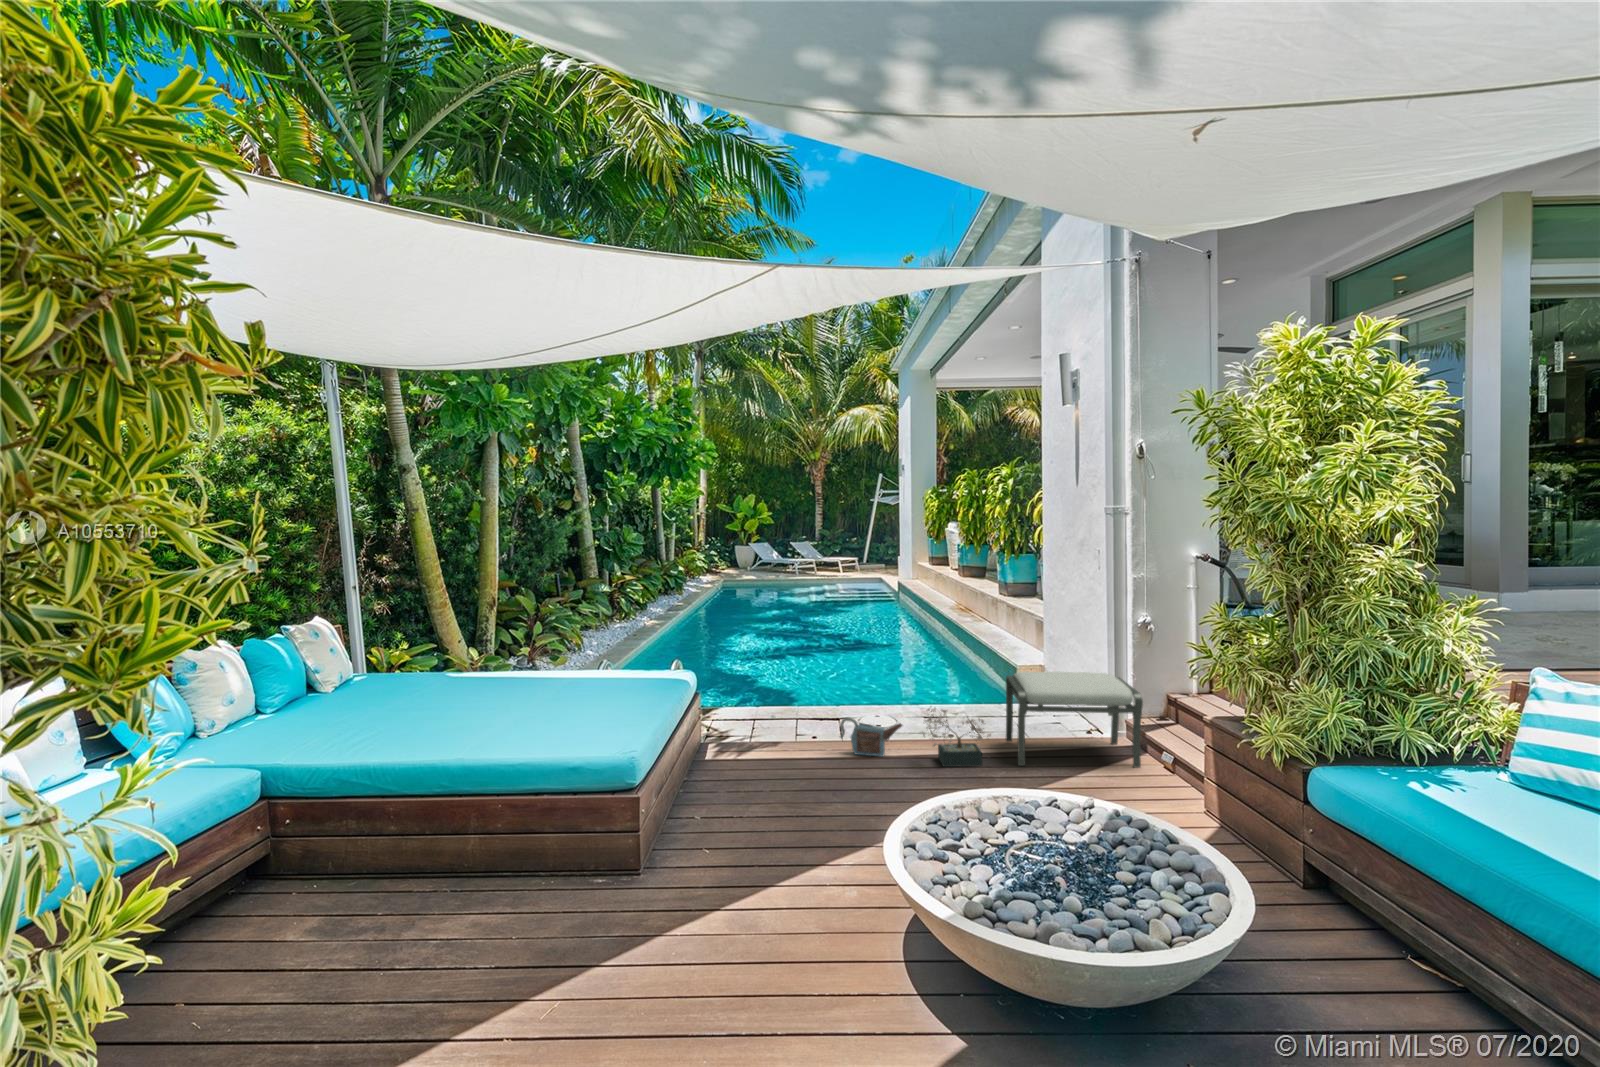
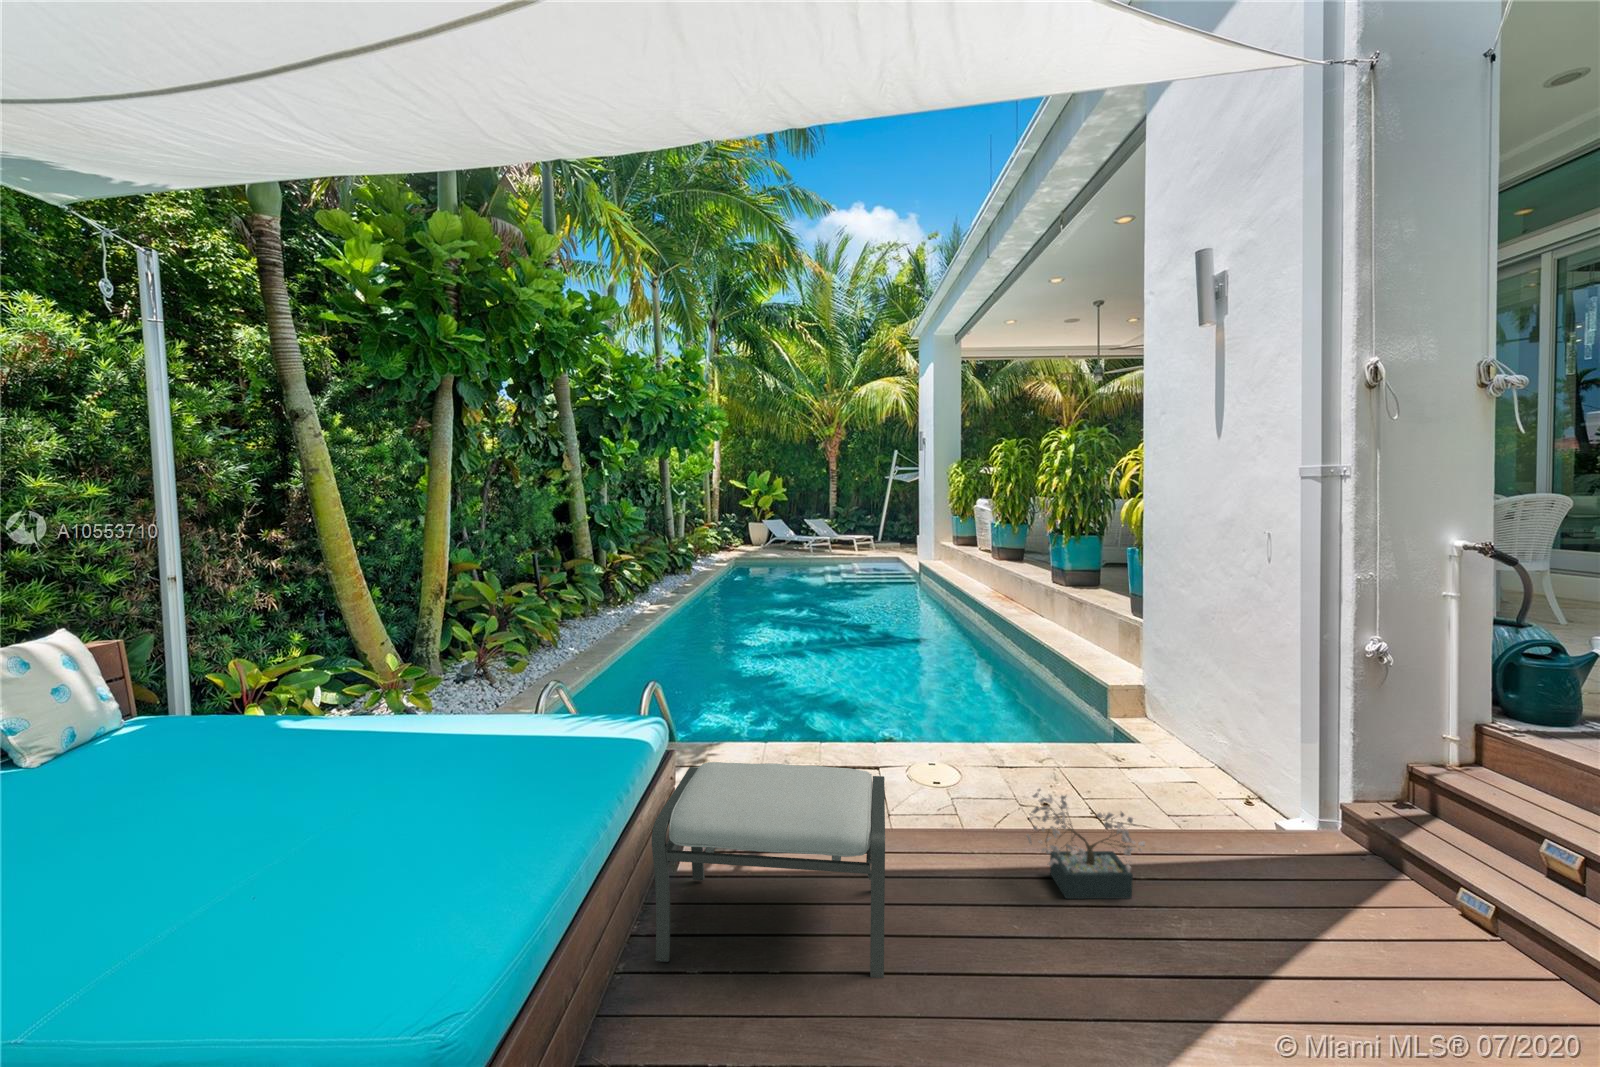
ottoman: present [1006,672,1143,768] -> present [652,762,885,978]
watering can: present [840,717,902,757] -> none [885,799,991,867]

